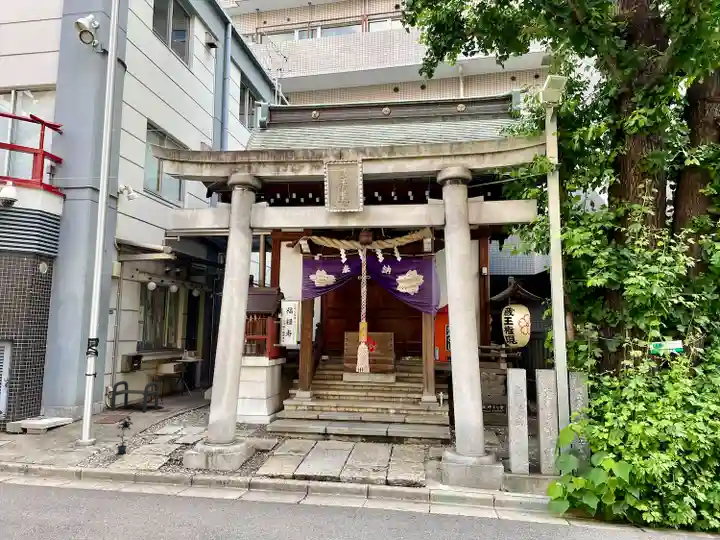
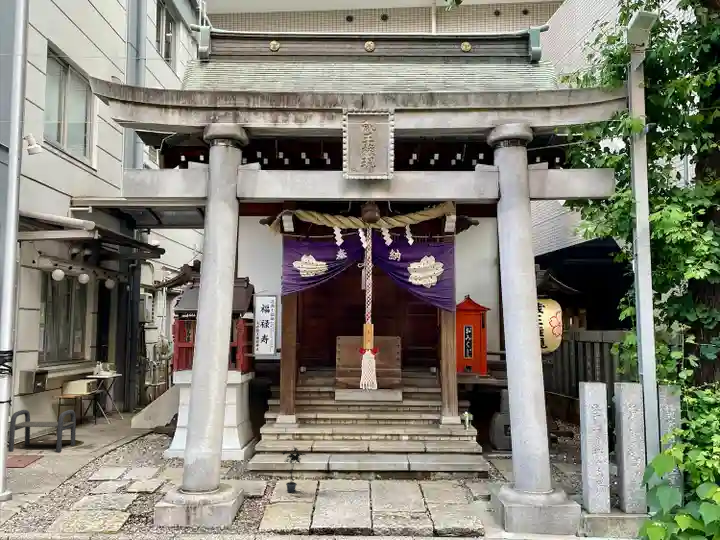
potted plant: present [118,417,133,454] -> present [282,448,305,492]

